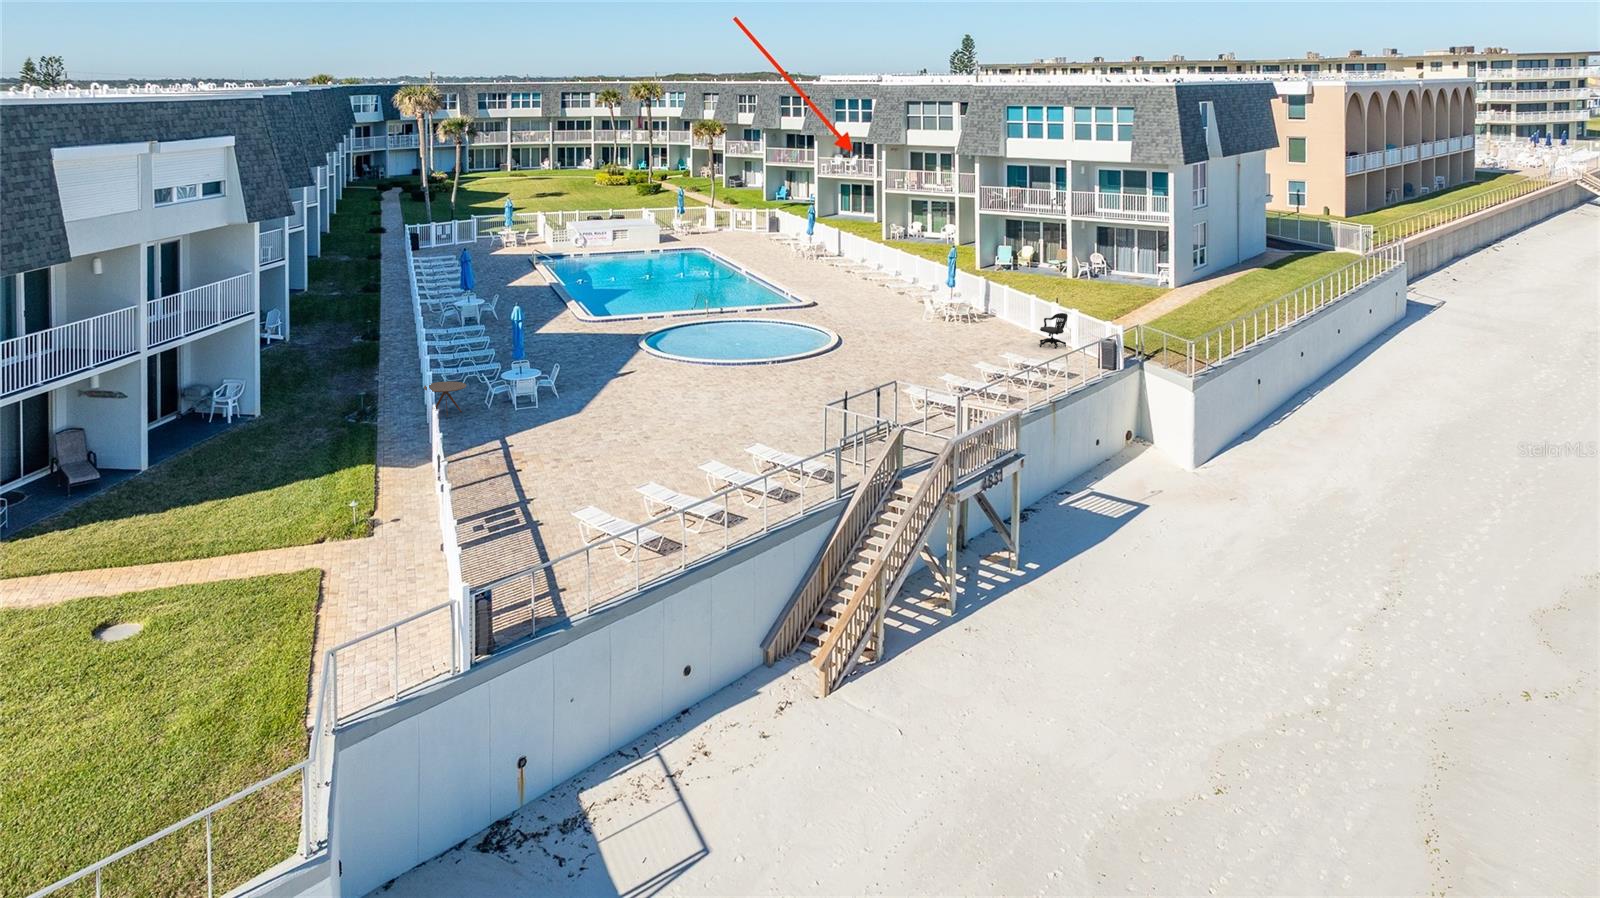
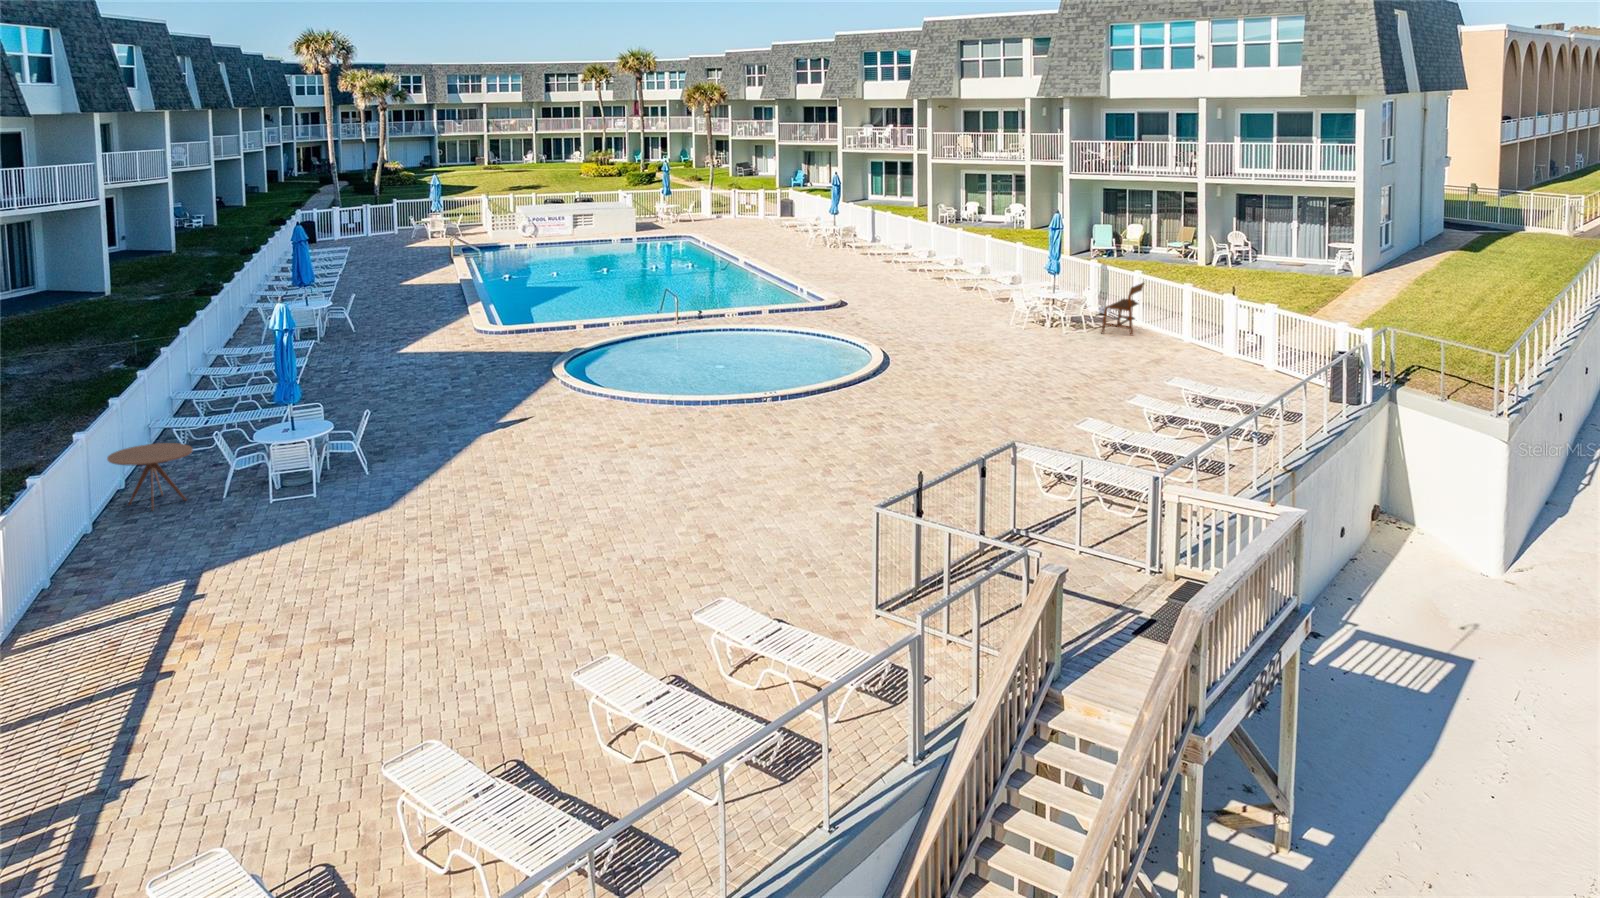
bench: none [982,292,1012,327] -> present [1101,283,1144,335]
chair: present [1040,313,1068,349] -> none [1207,311,1255,369]

